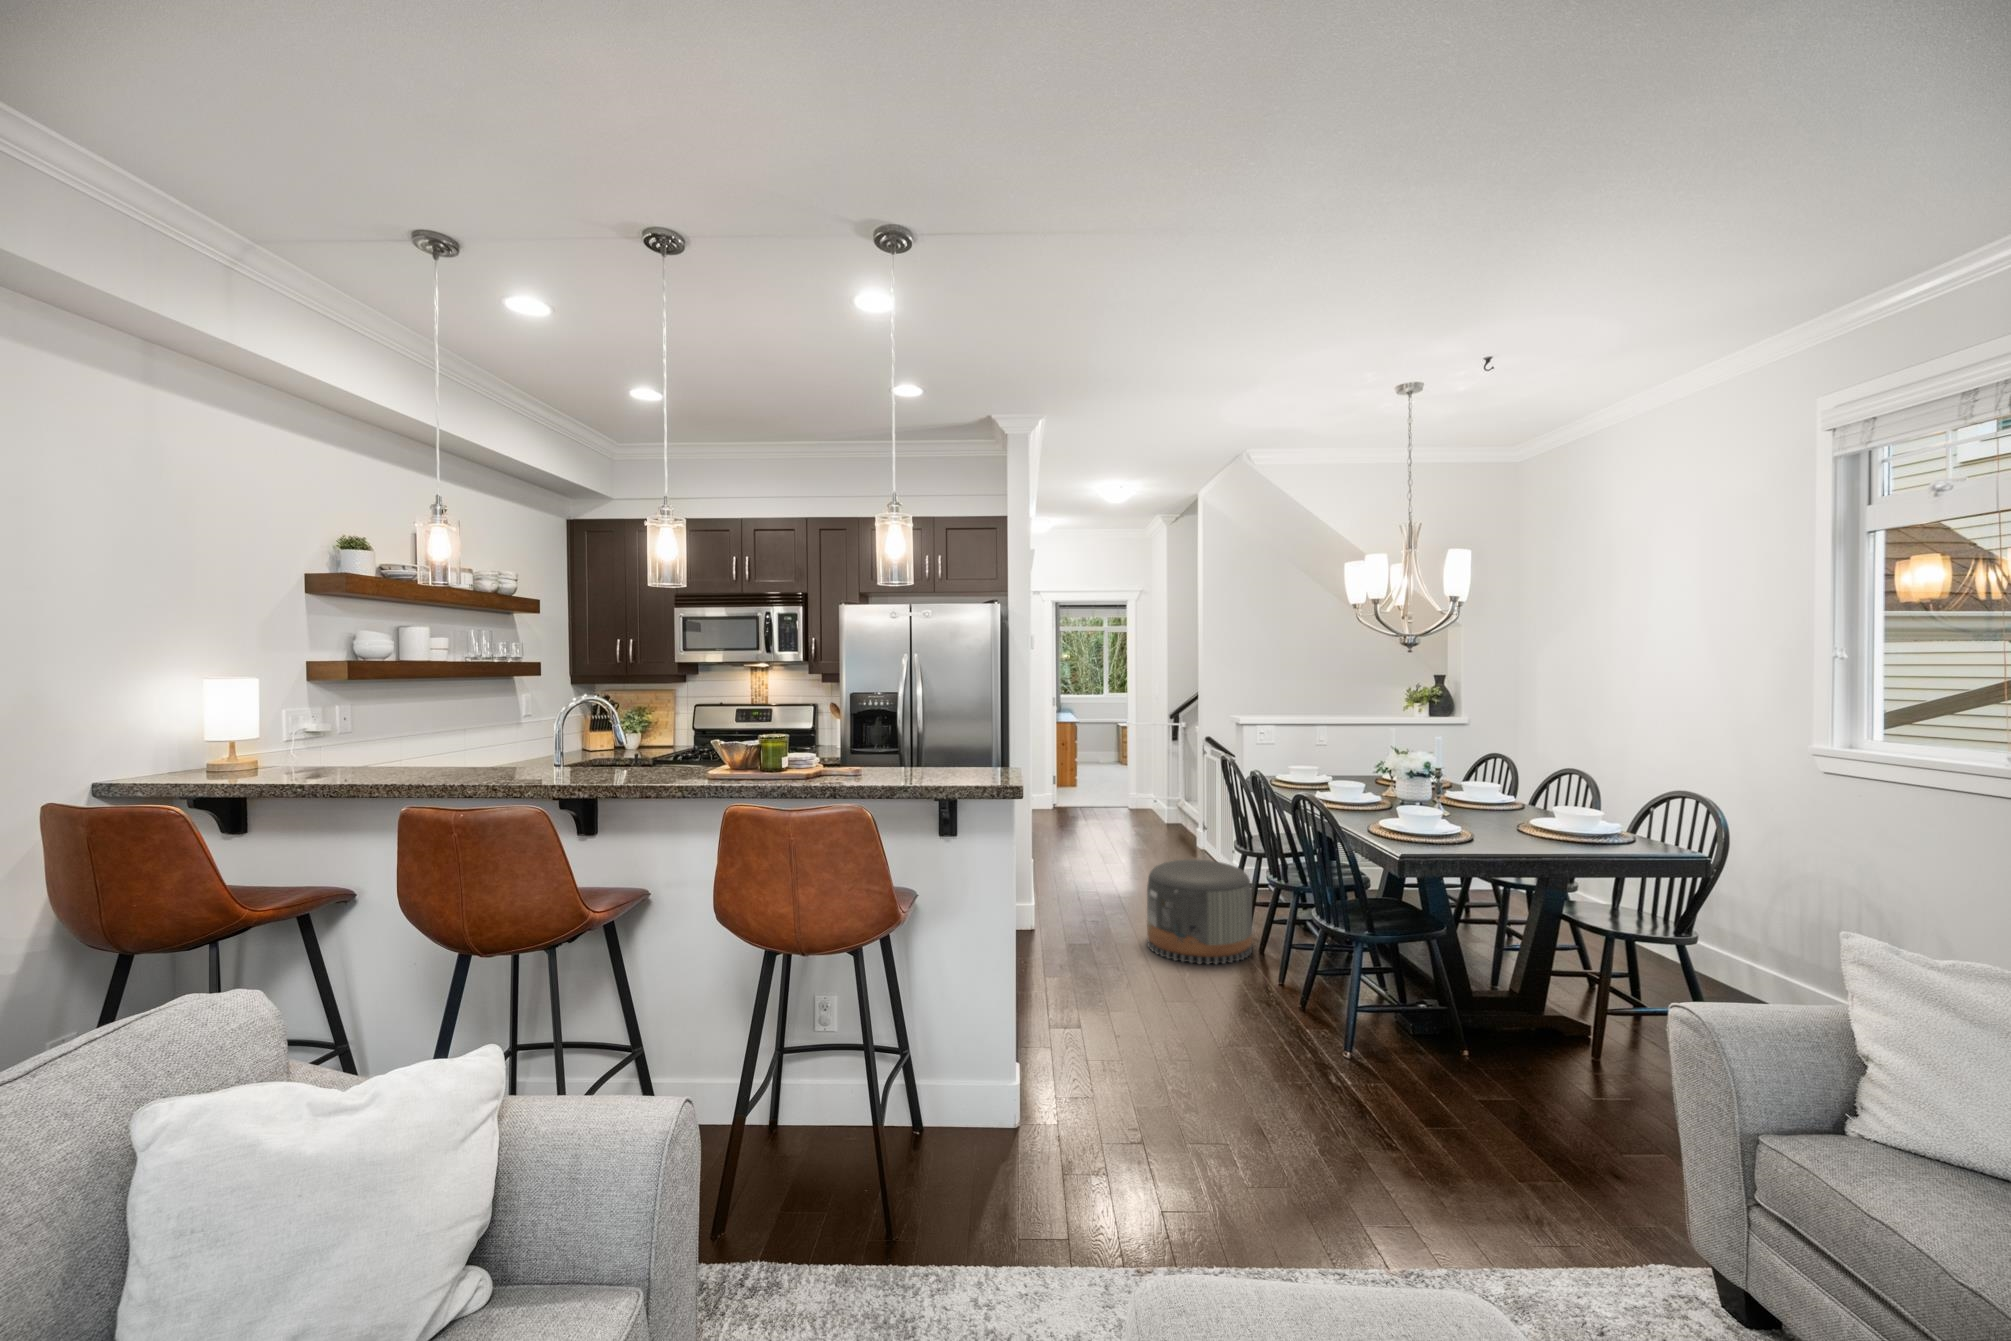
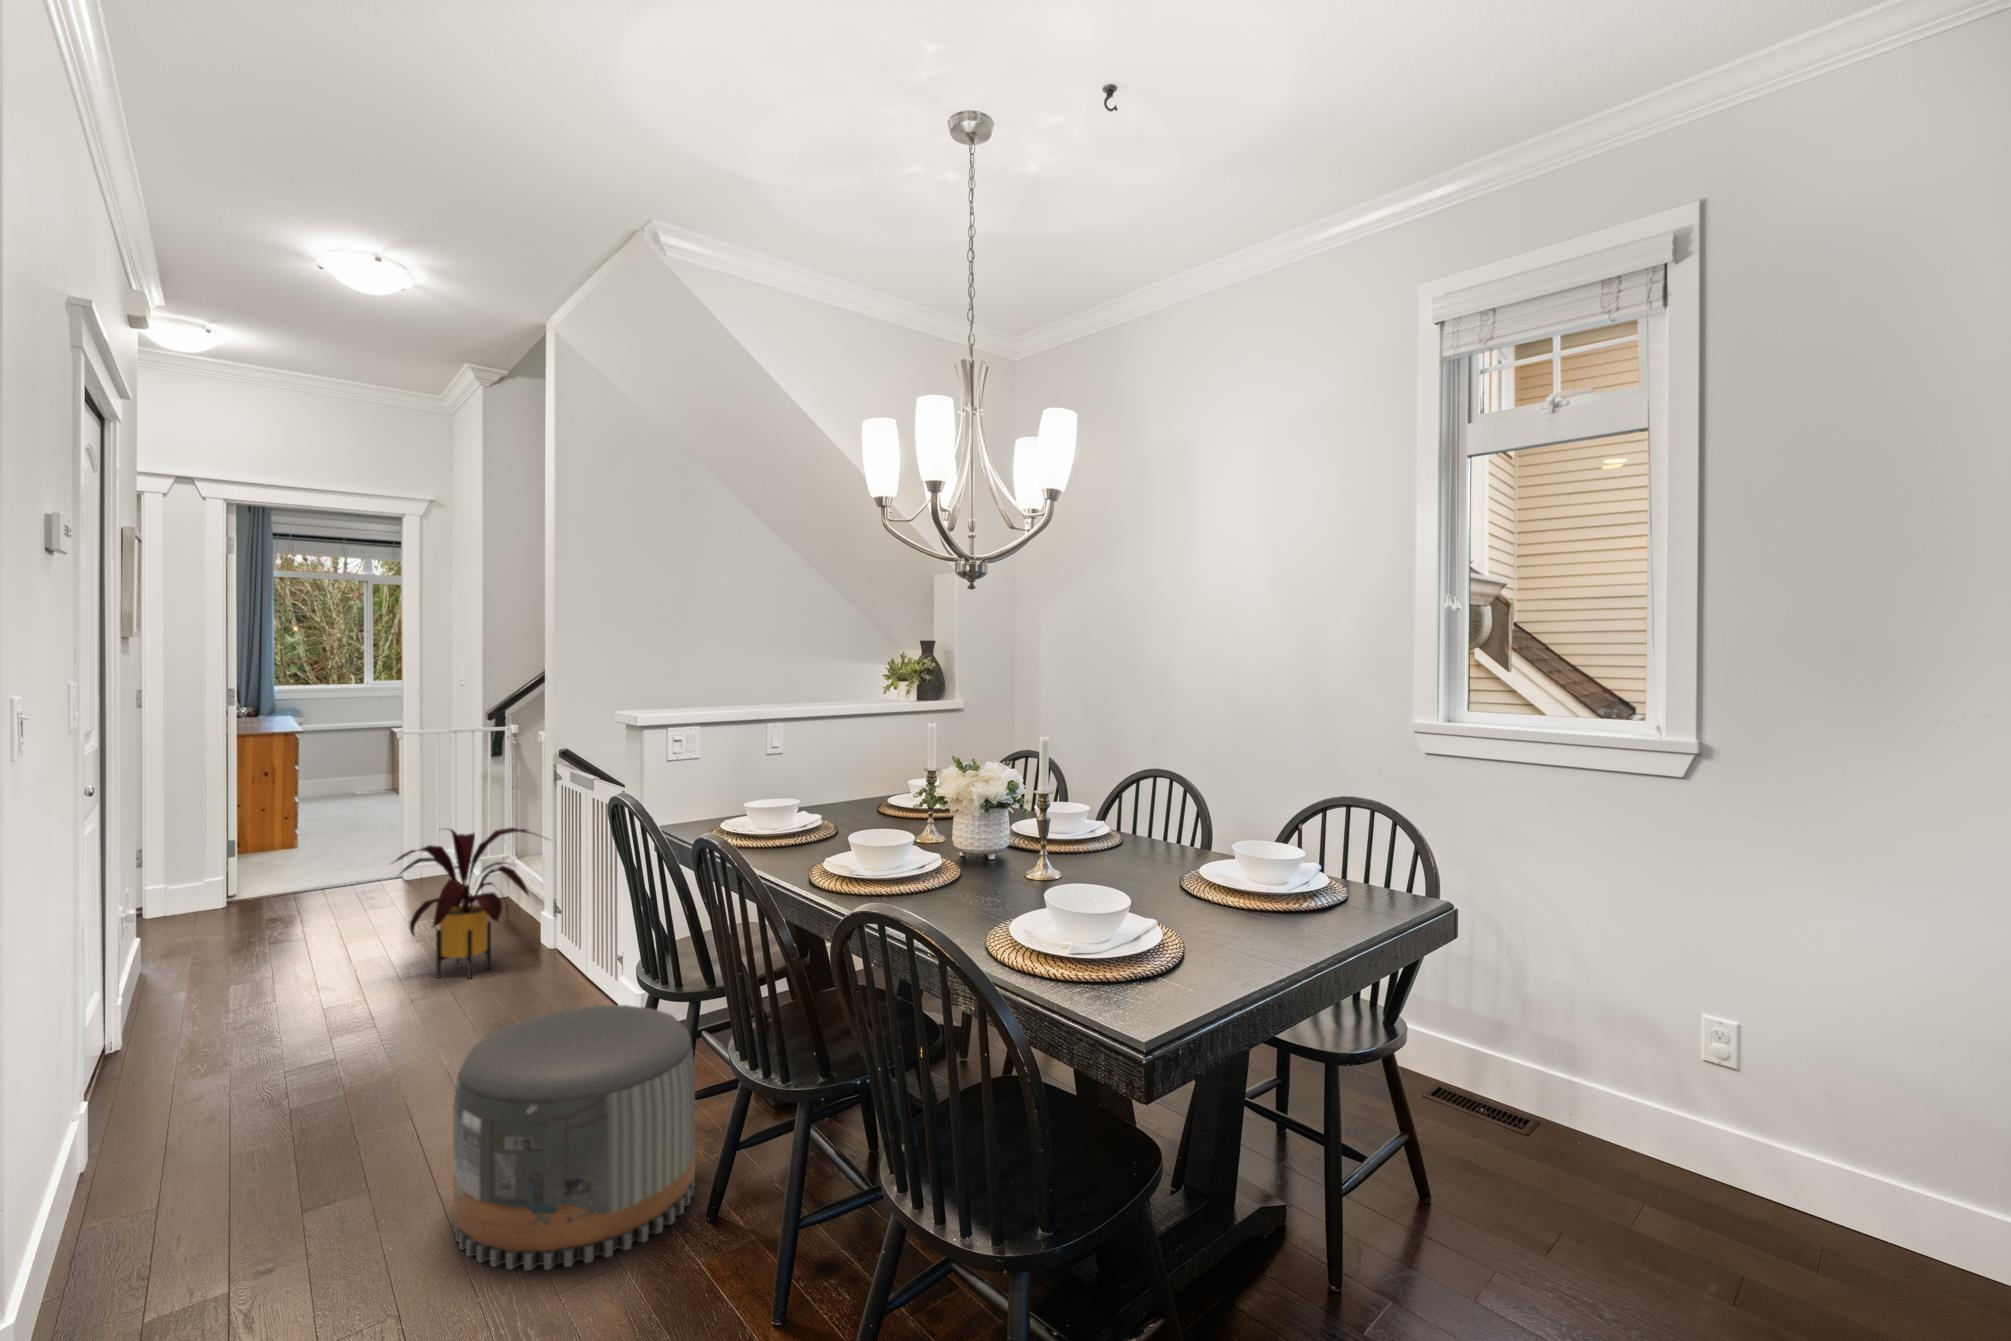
house plant: none [1121,777,1202,859] -> present [395,828,537,979]

